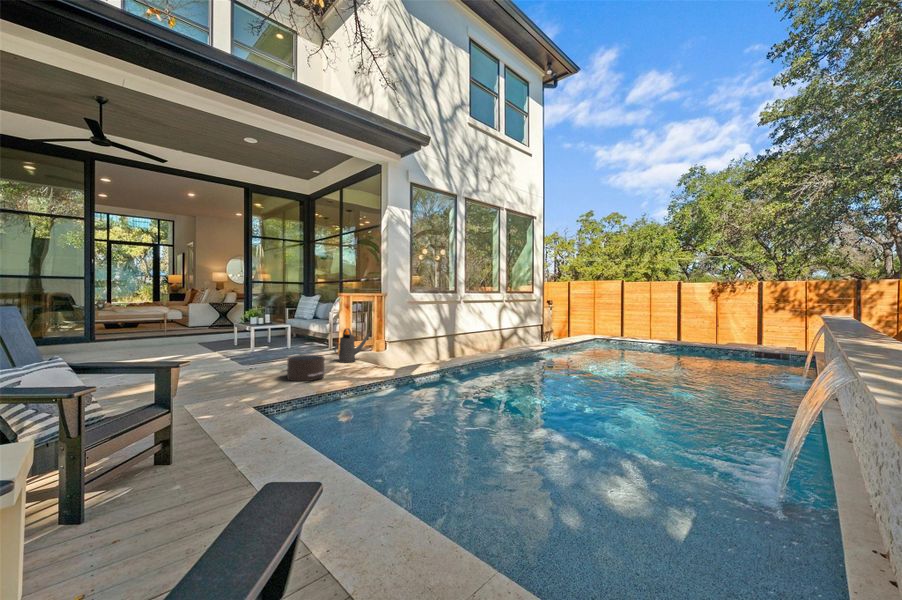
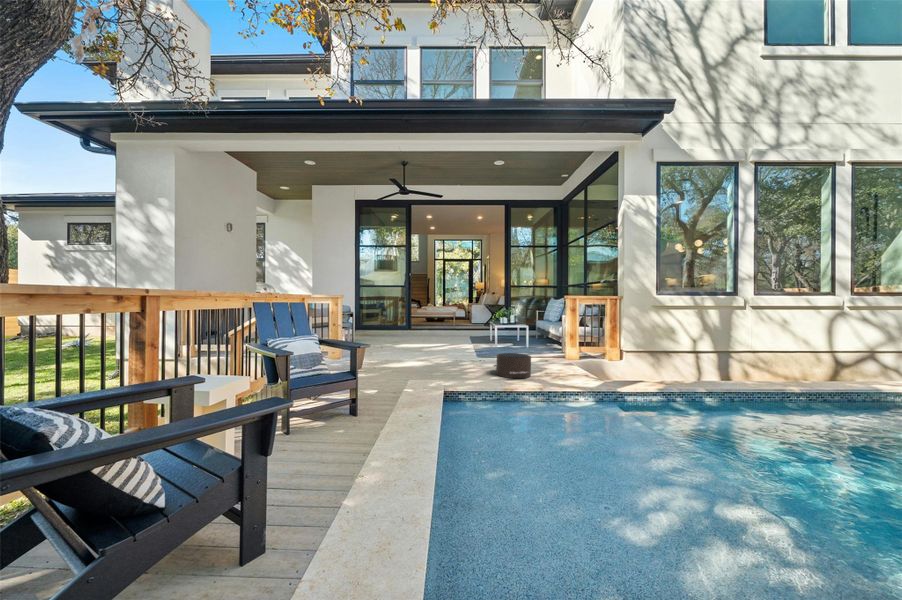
watering can: present [334,328,370,363] -> none [556,331,600,368]

